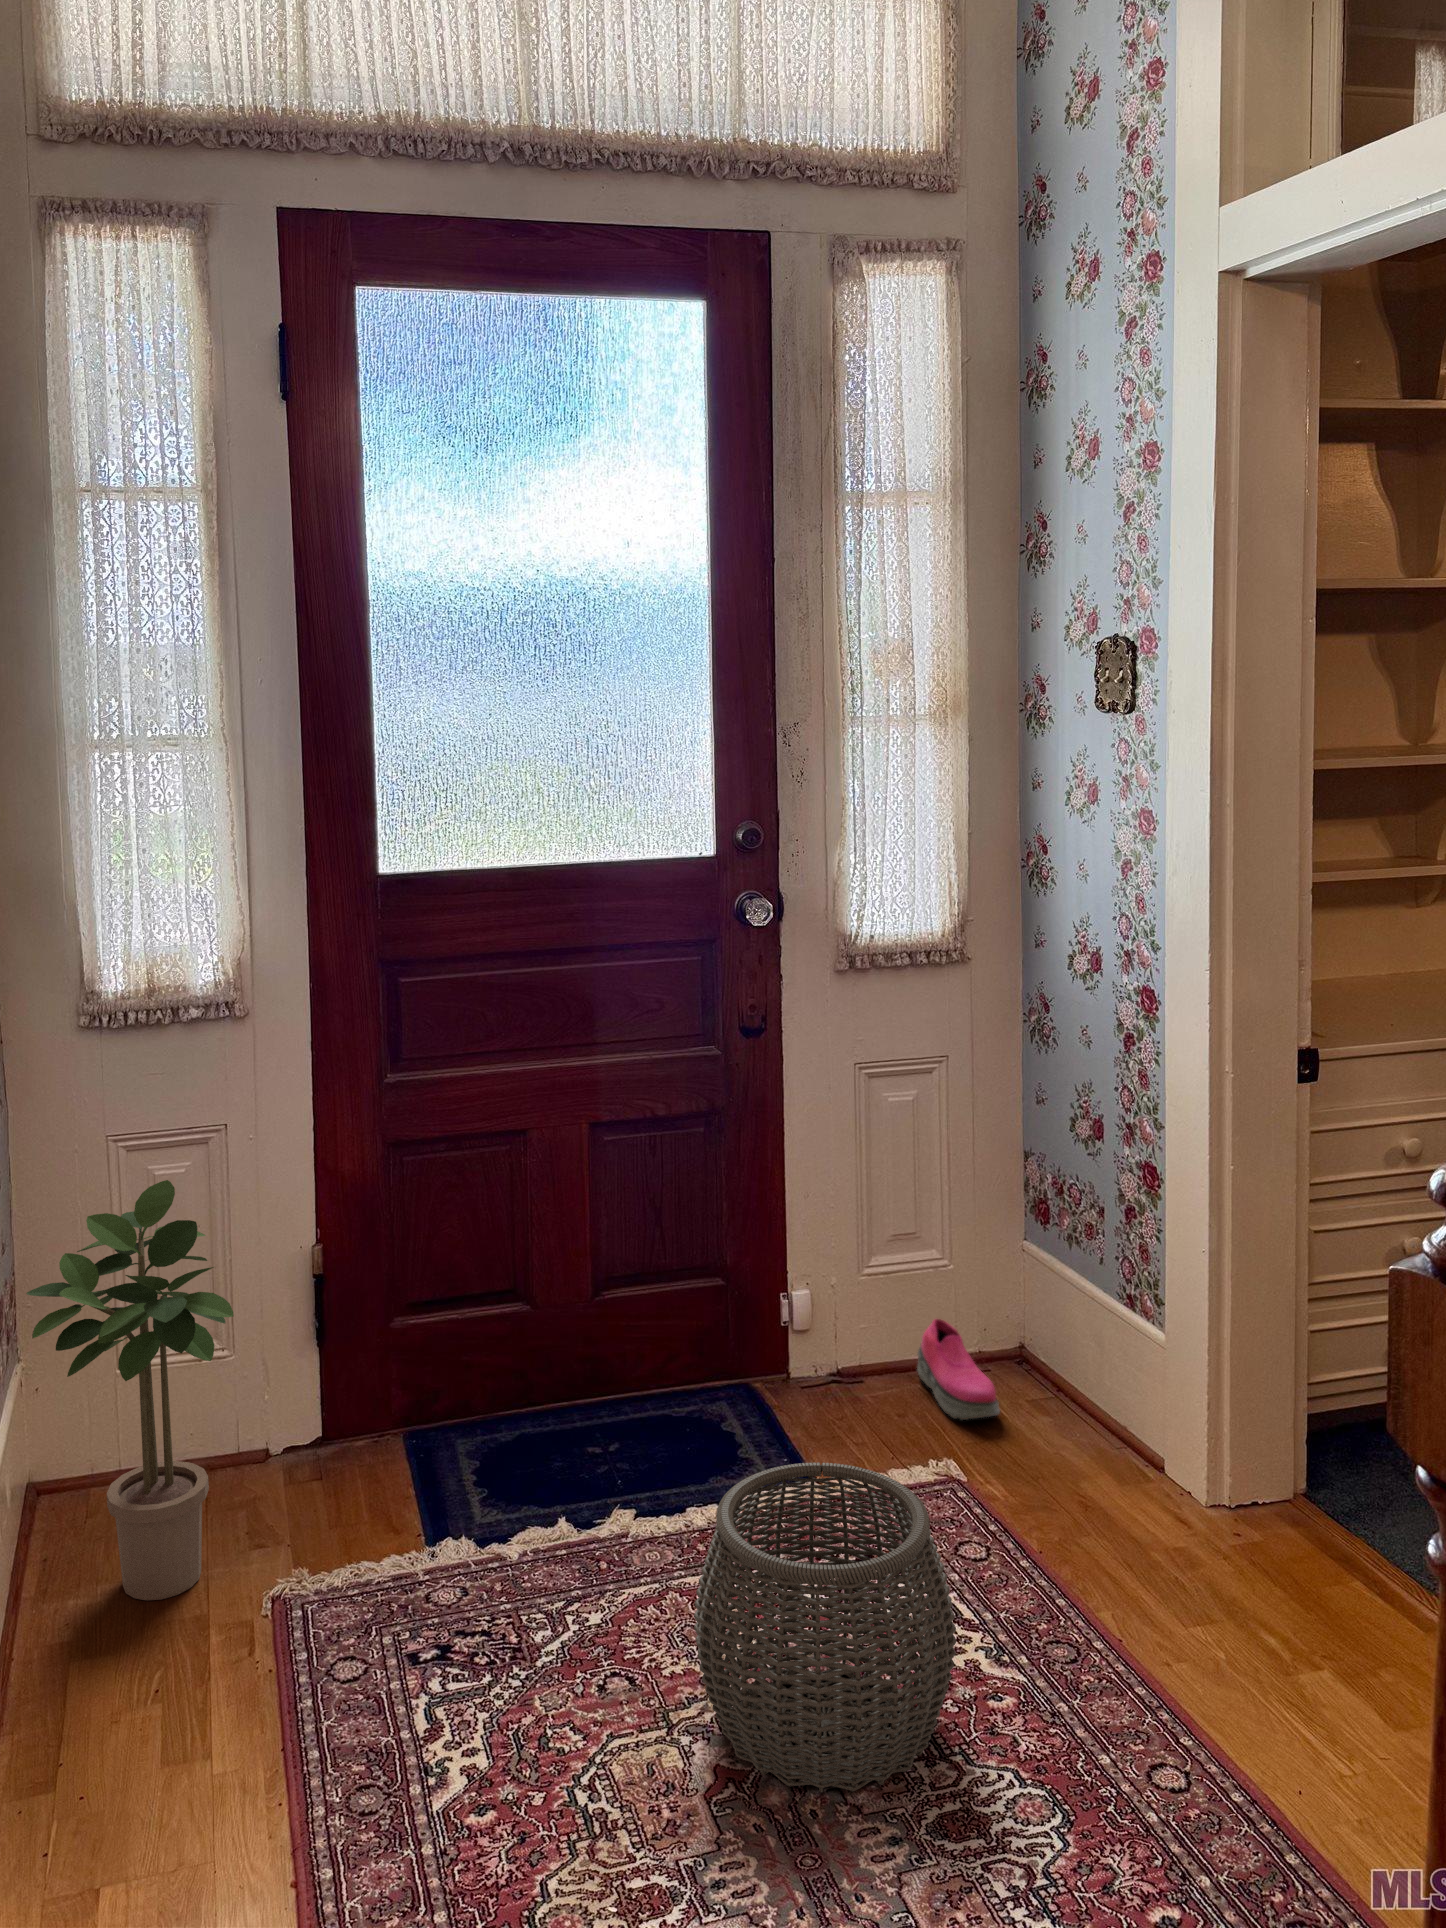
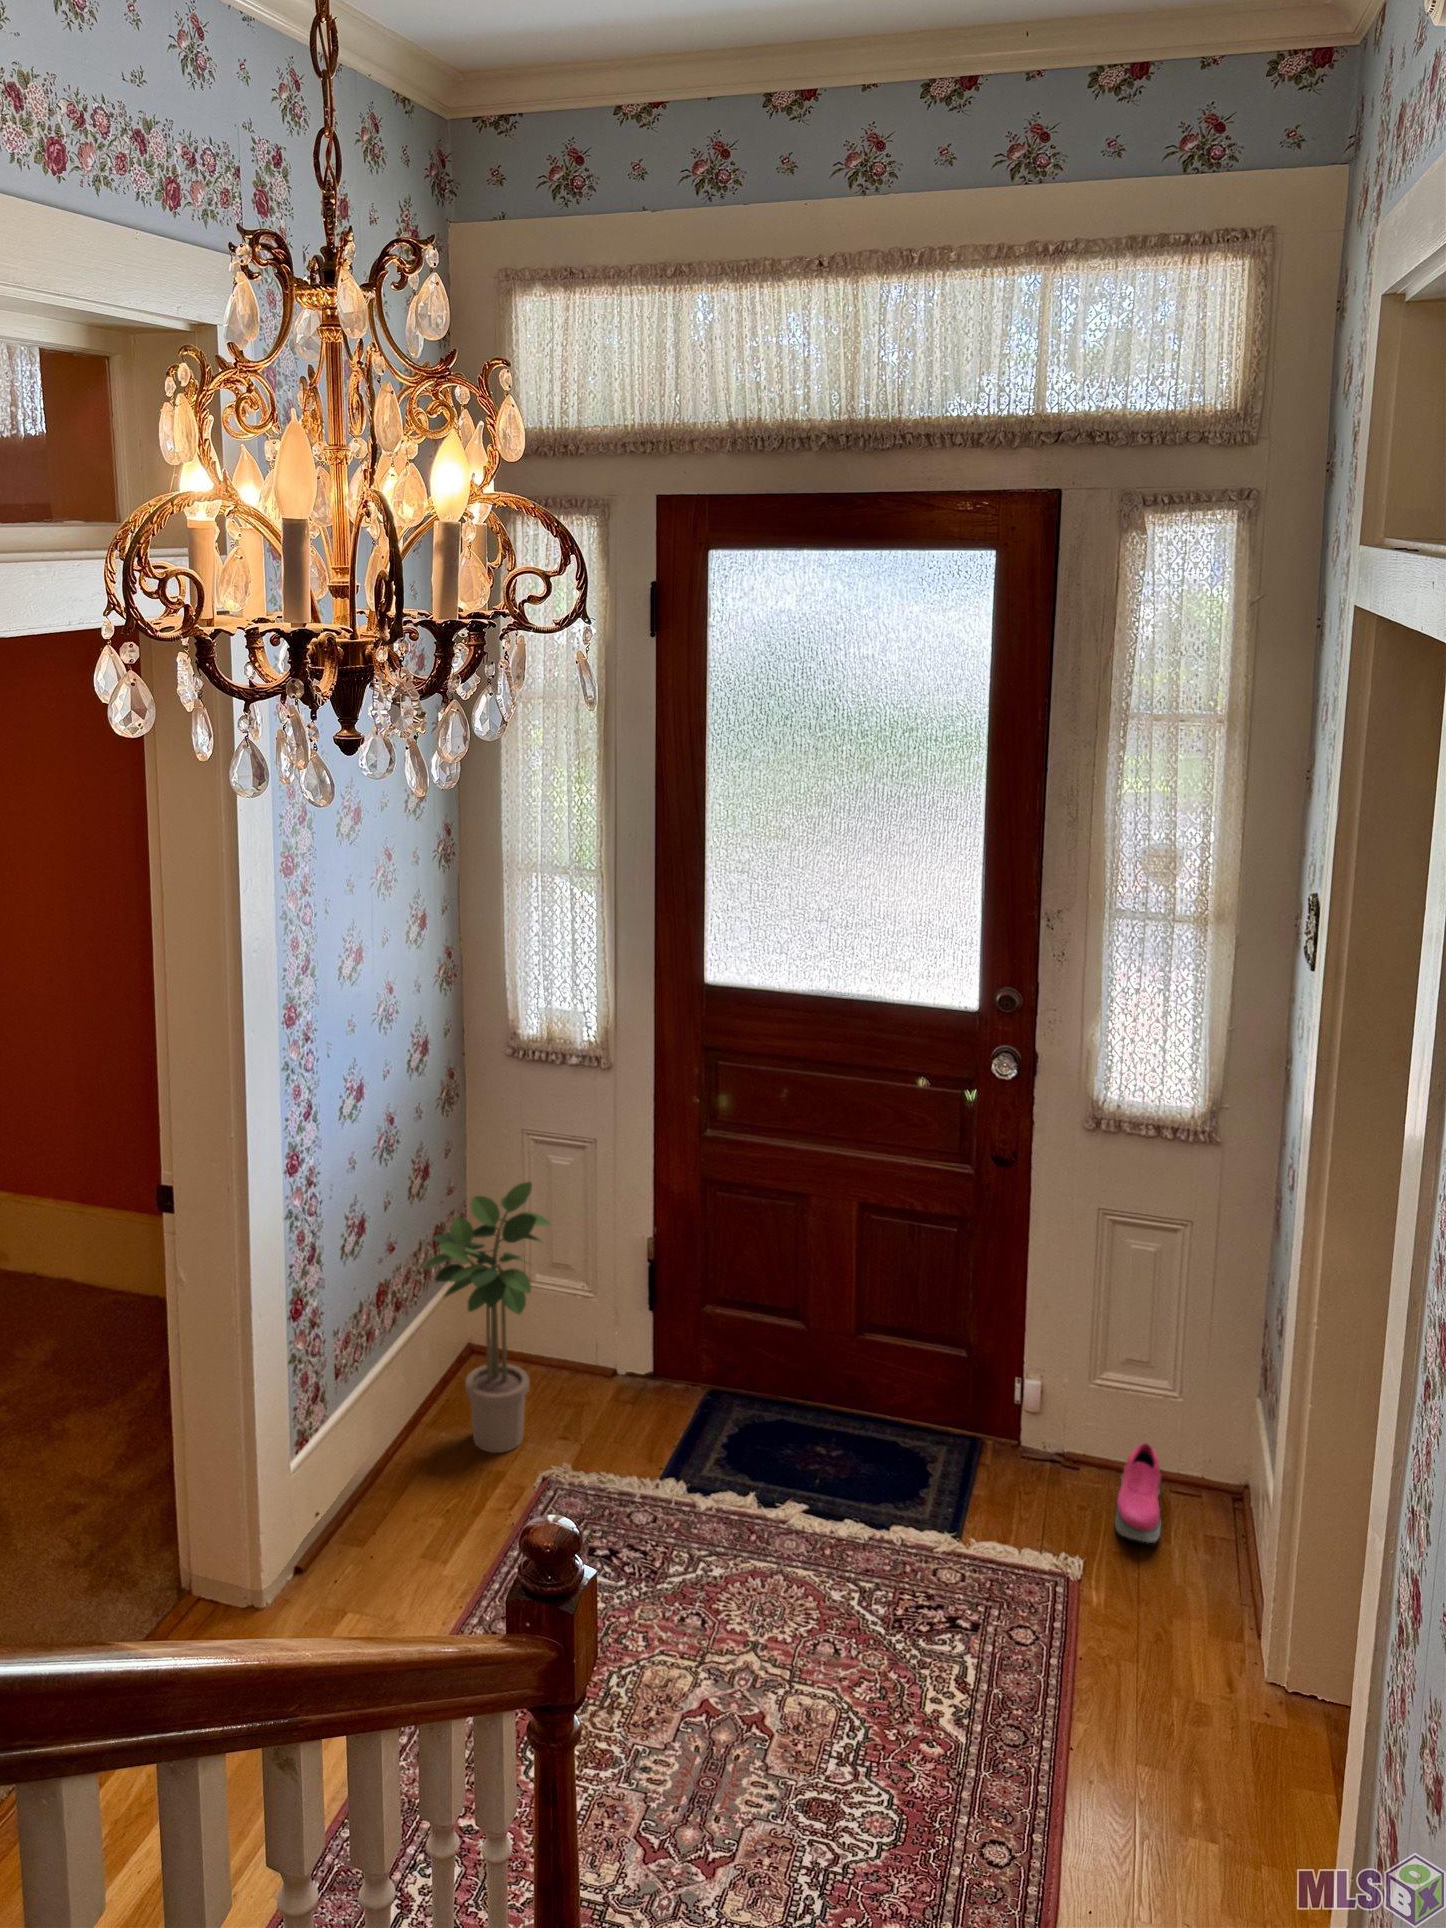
woven basket: present [694,1463,956,1793] -> none [706,1521,897,1761]

